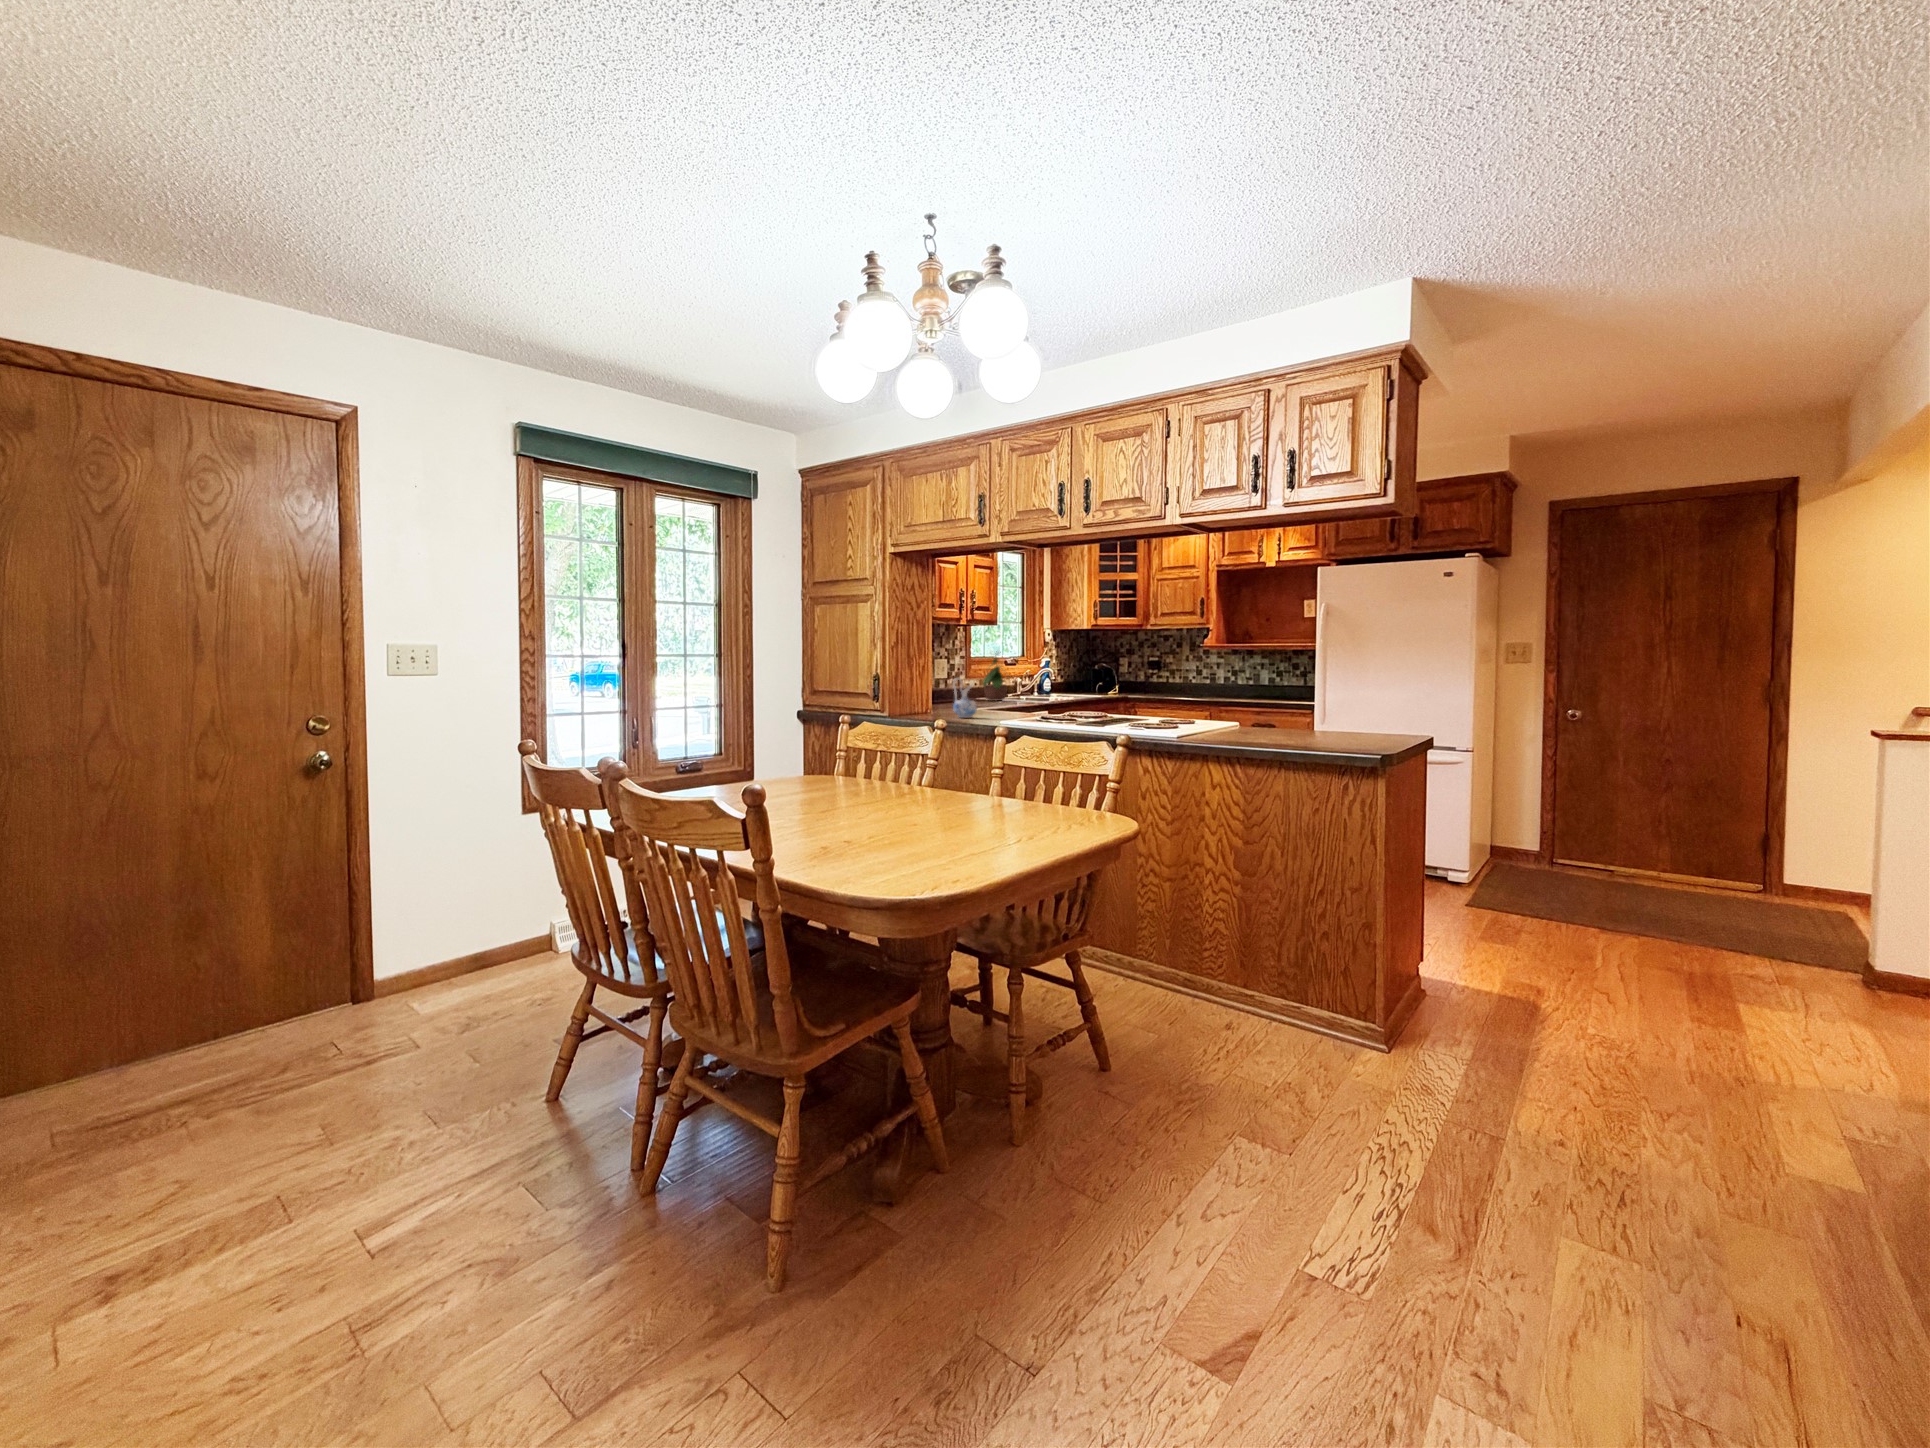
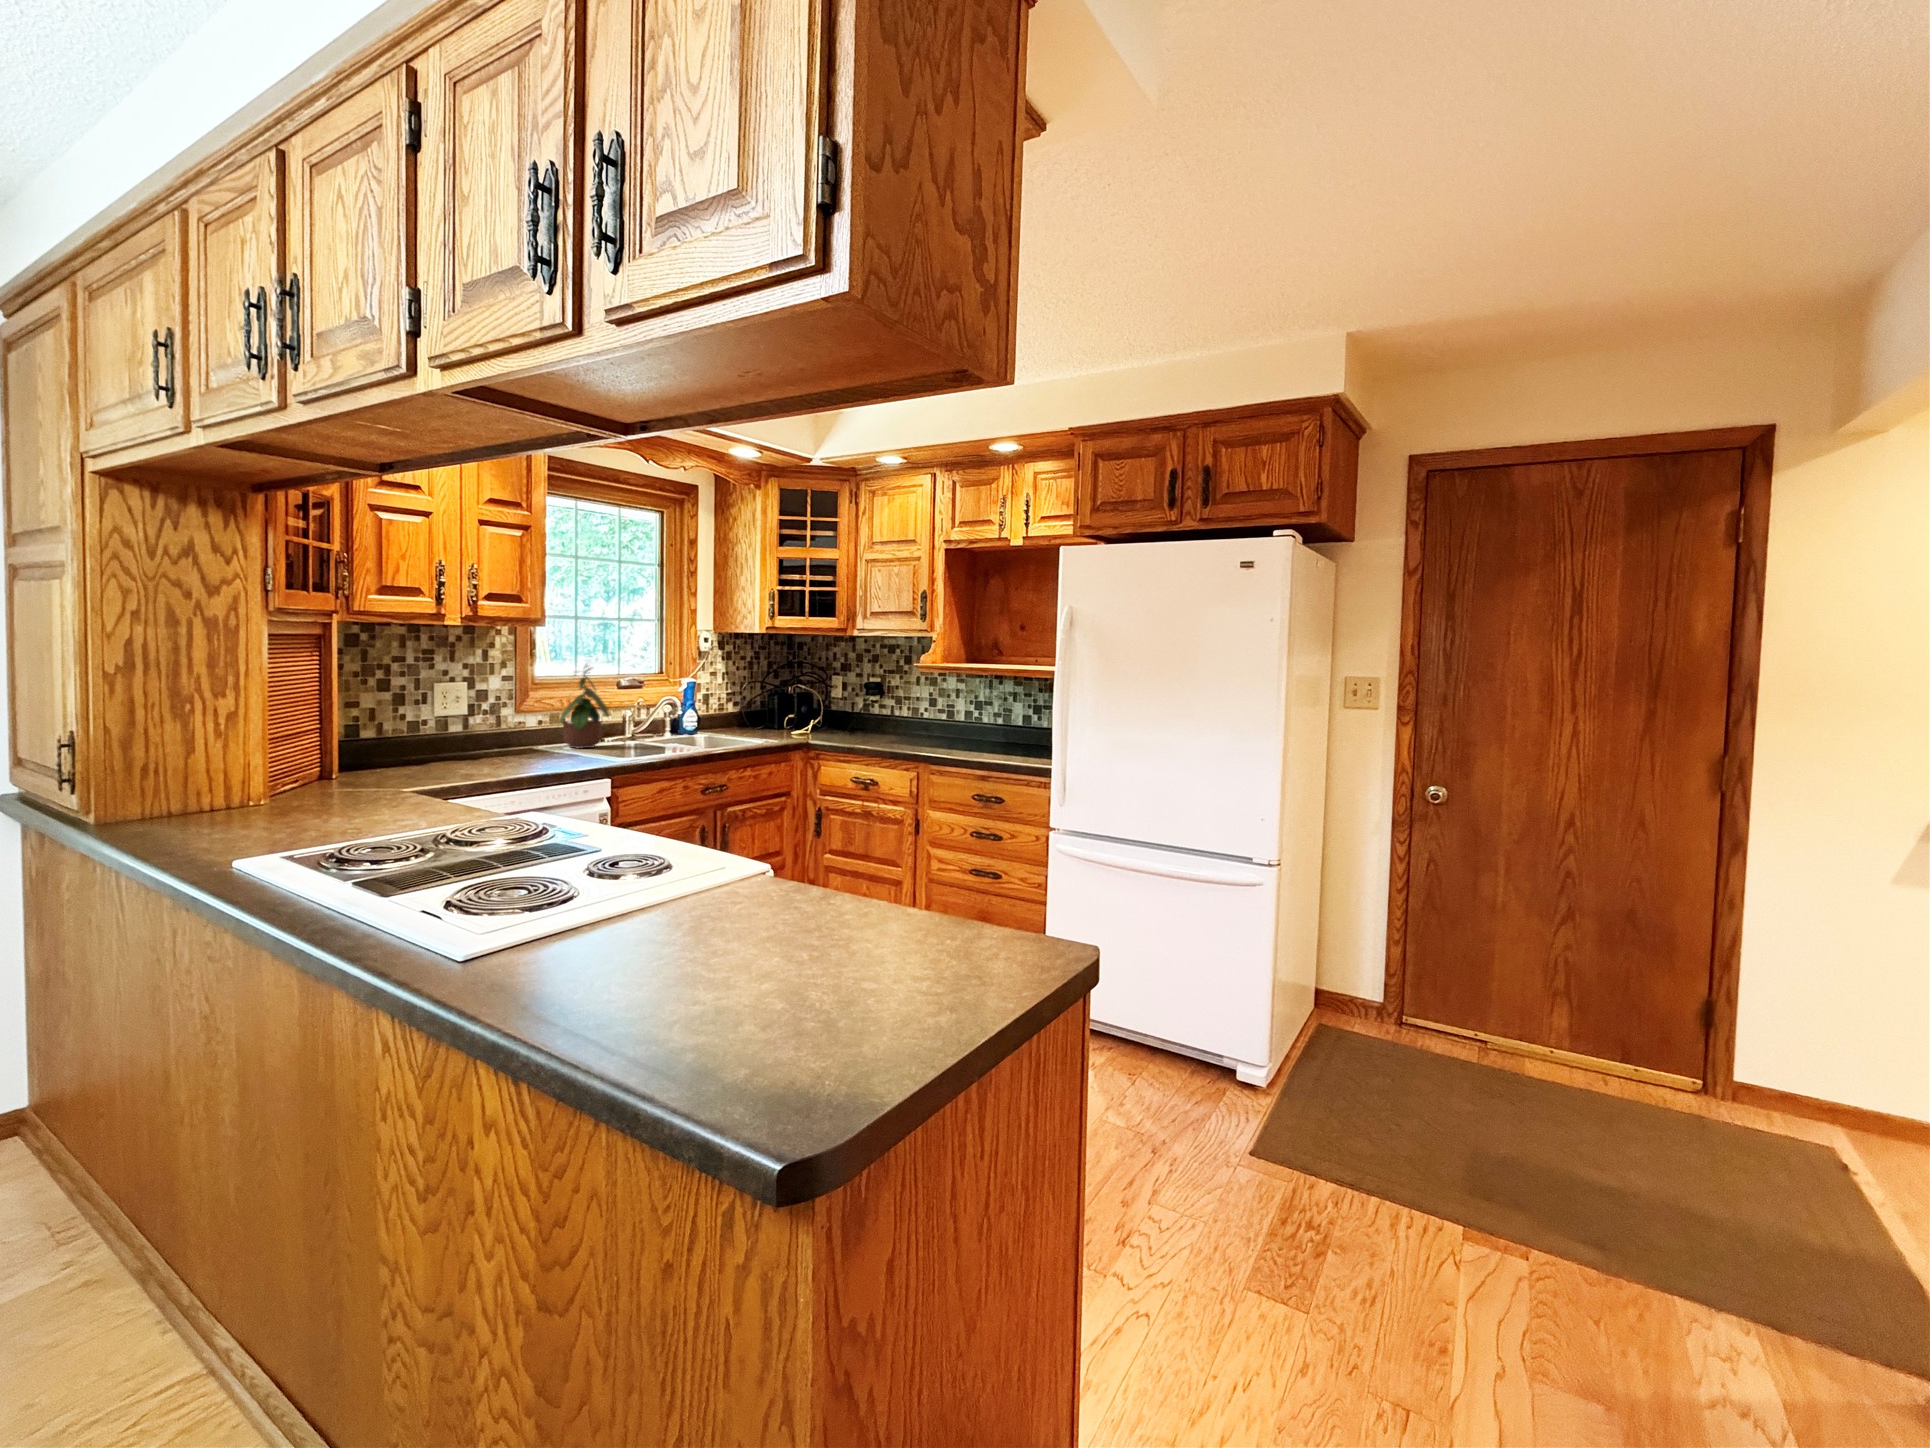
ceramic pitcher: present [953,678,977,718] -> none [220,743,282,830]

